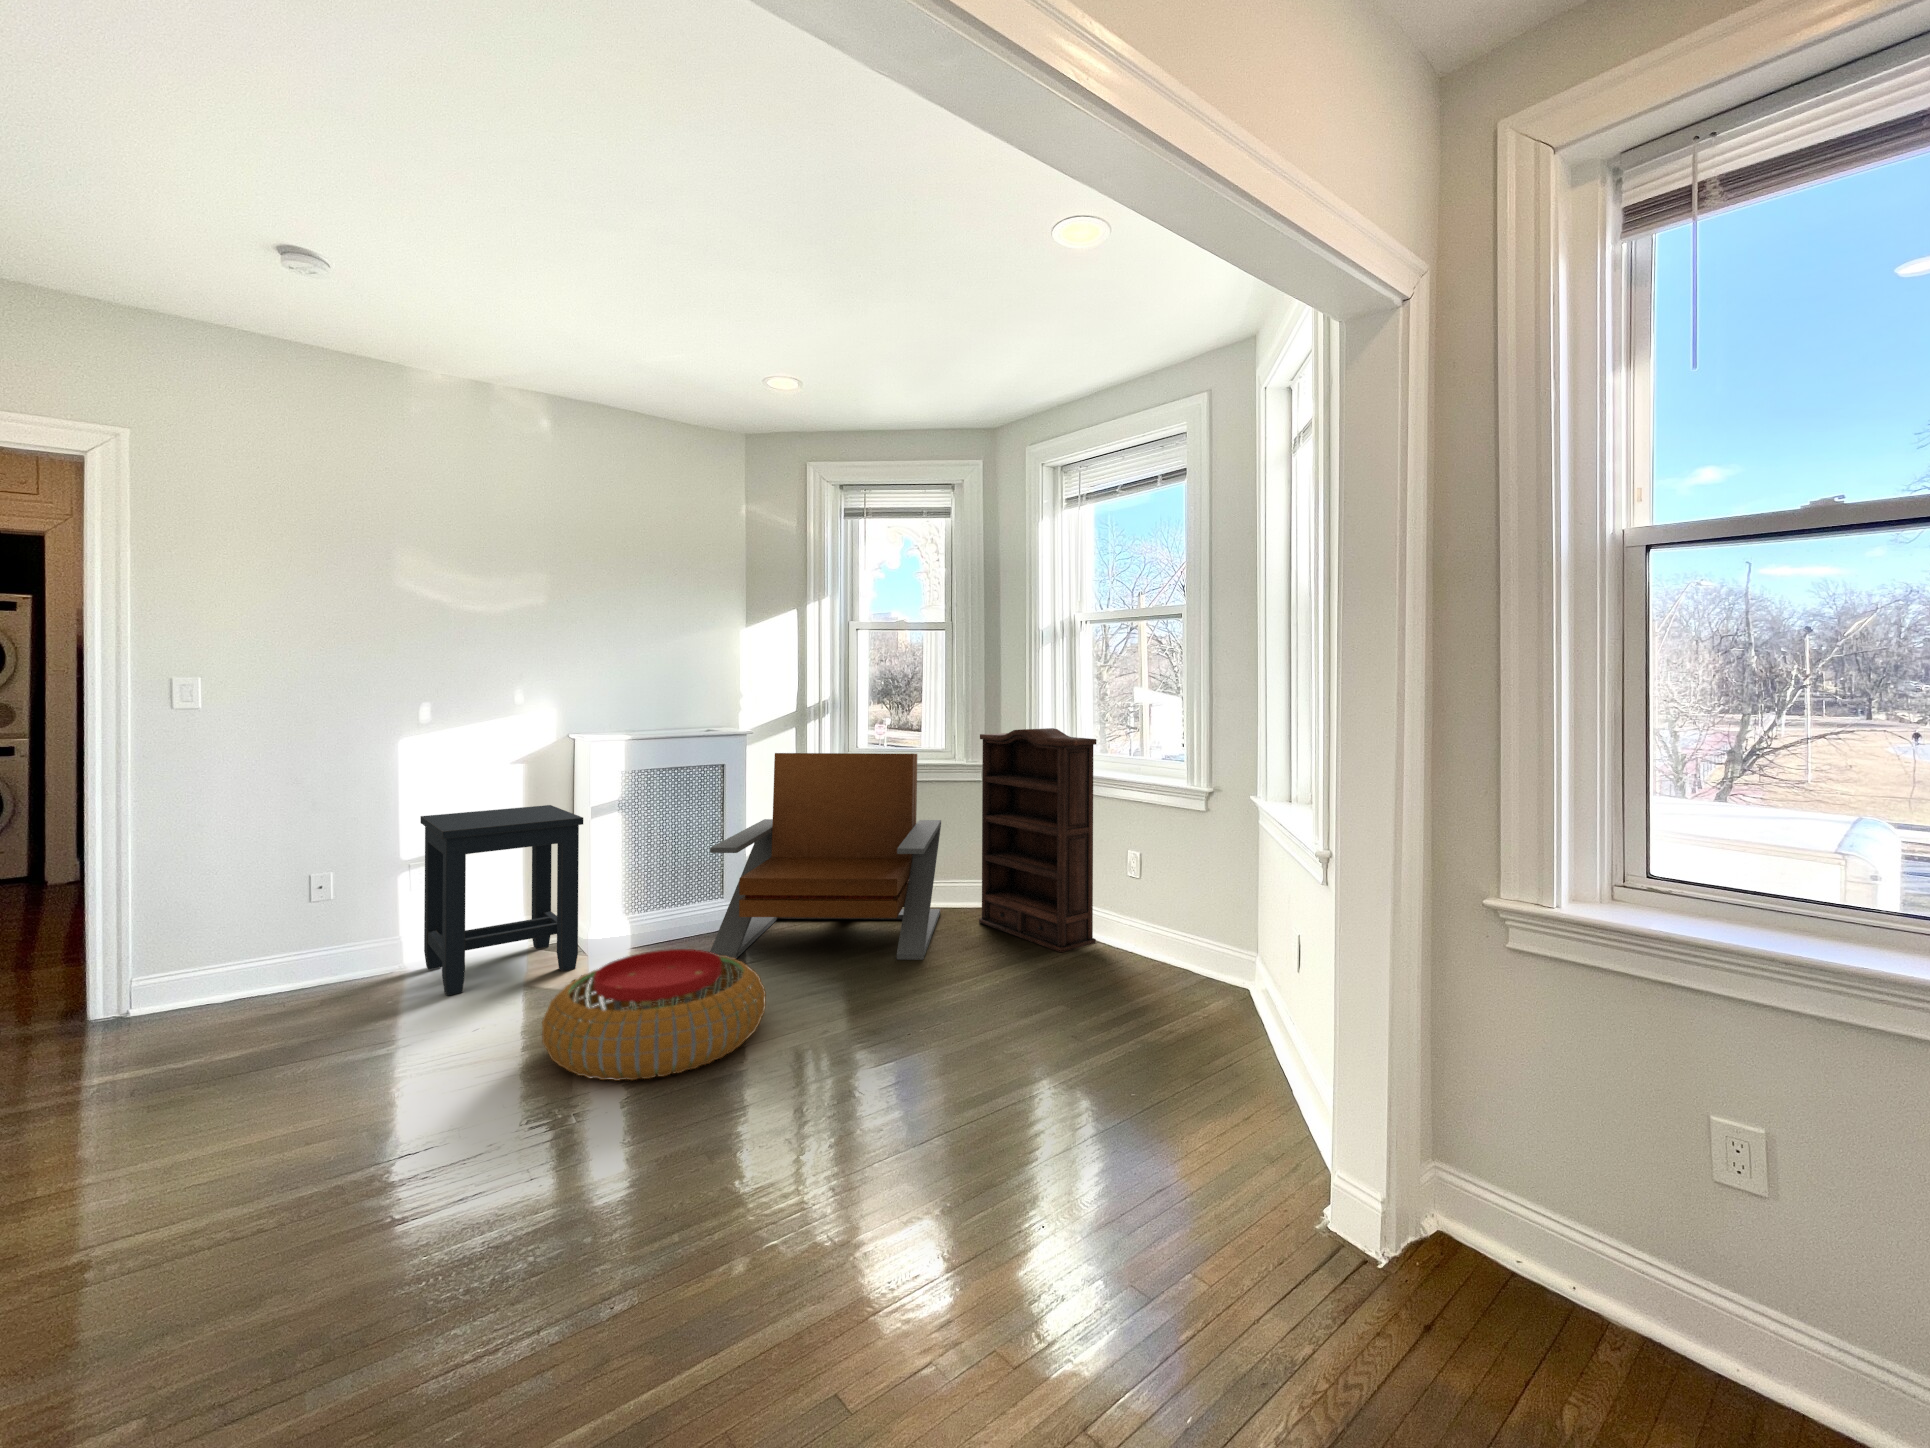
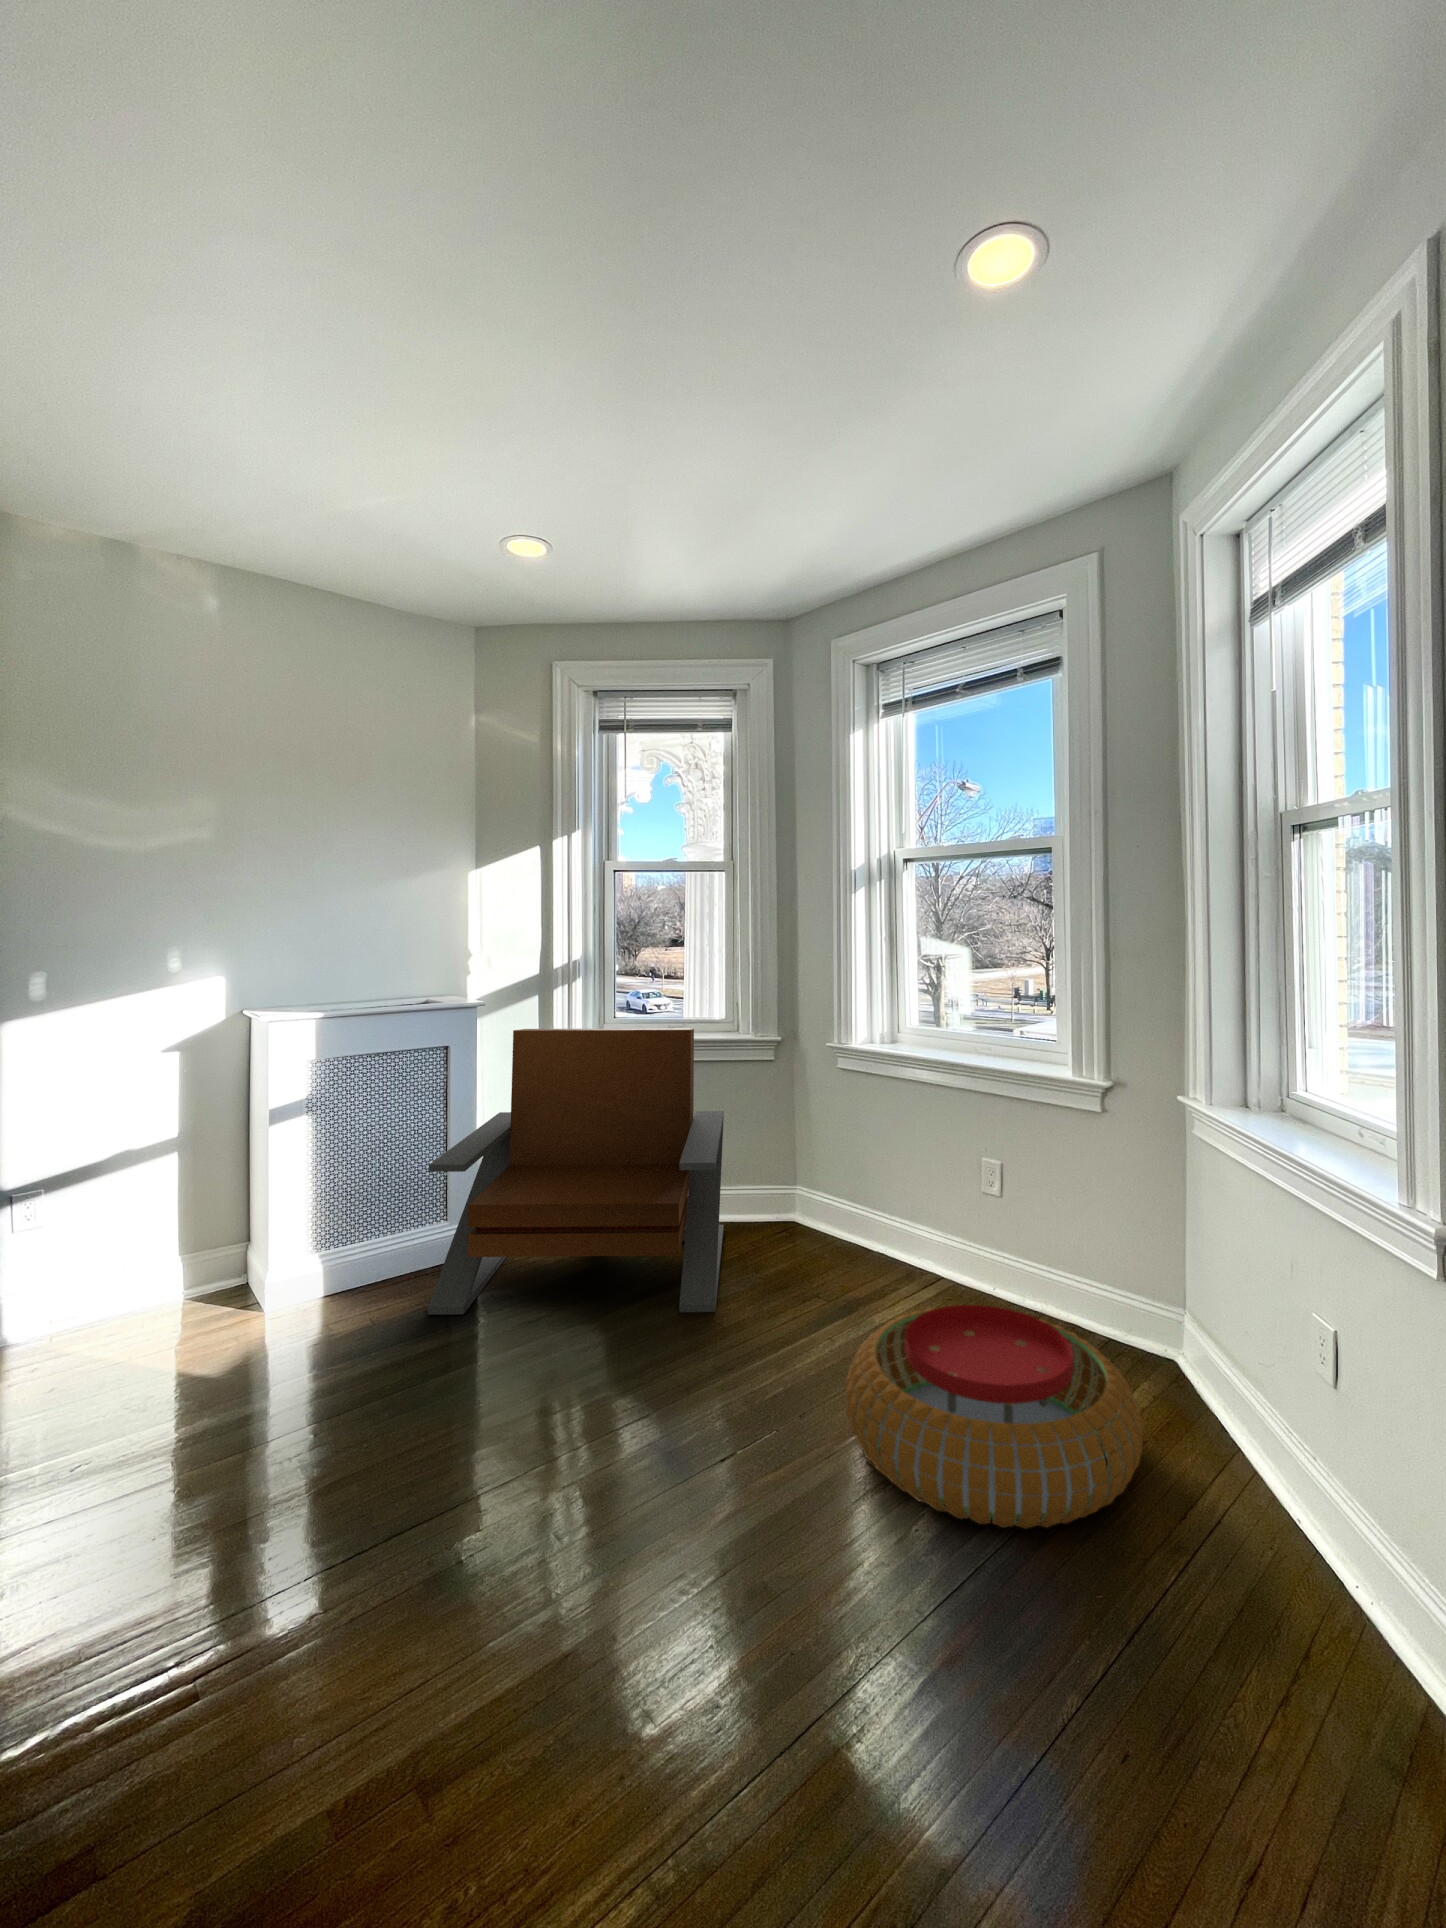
bookshelf: present [979,728,1096,952] -> none [776,996,936,1297]
side table: present [421,805,583,996] -> none [33,1105,256,1392]
pouf: present [542,949,766,1081] -> present [846,1305,1143,1529]

